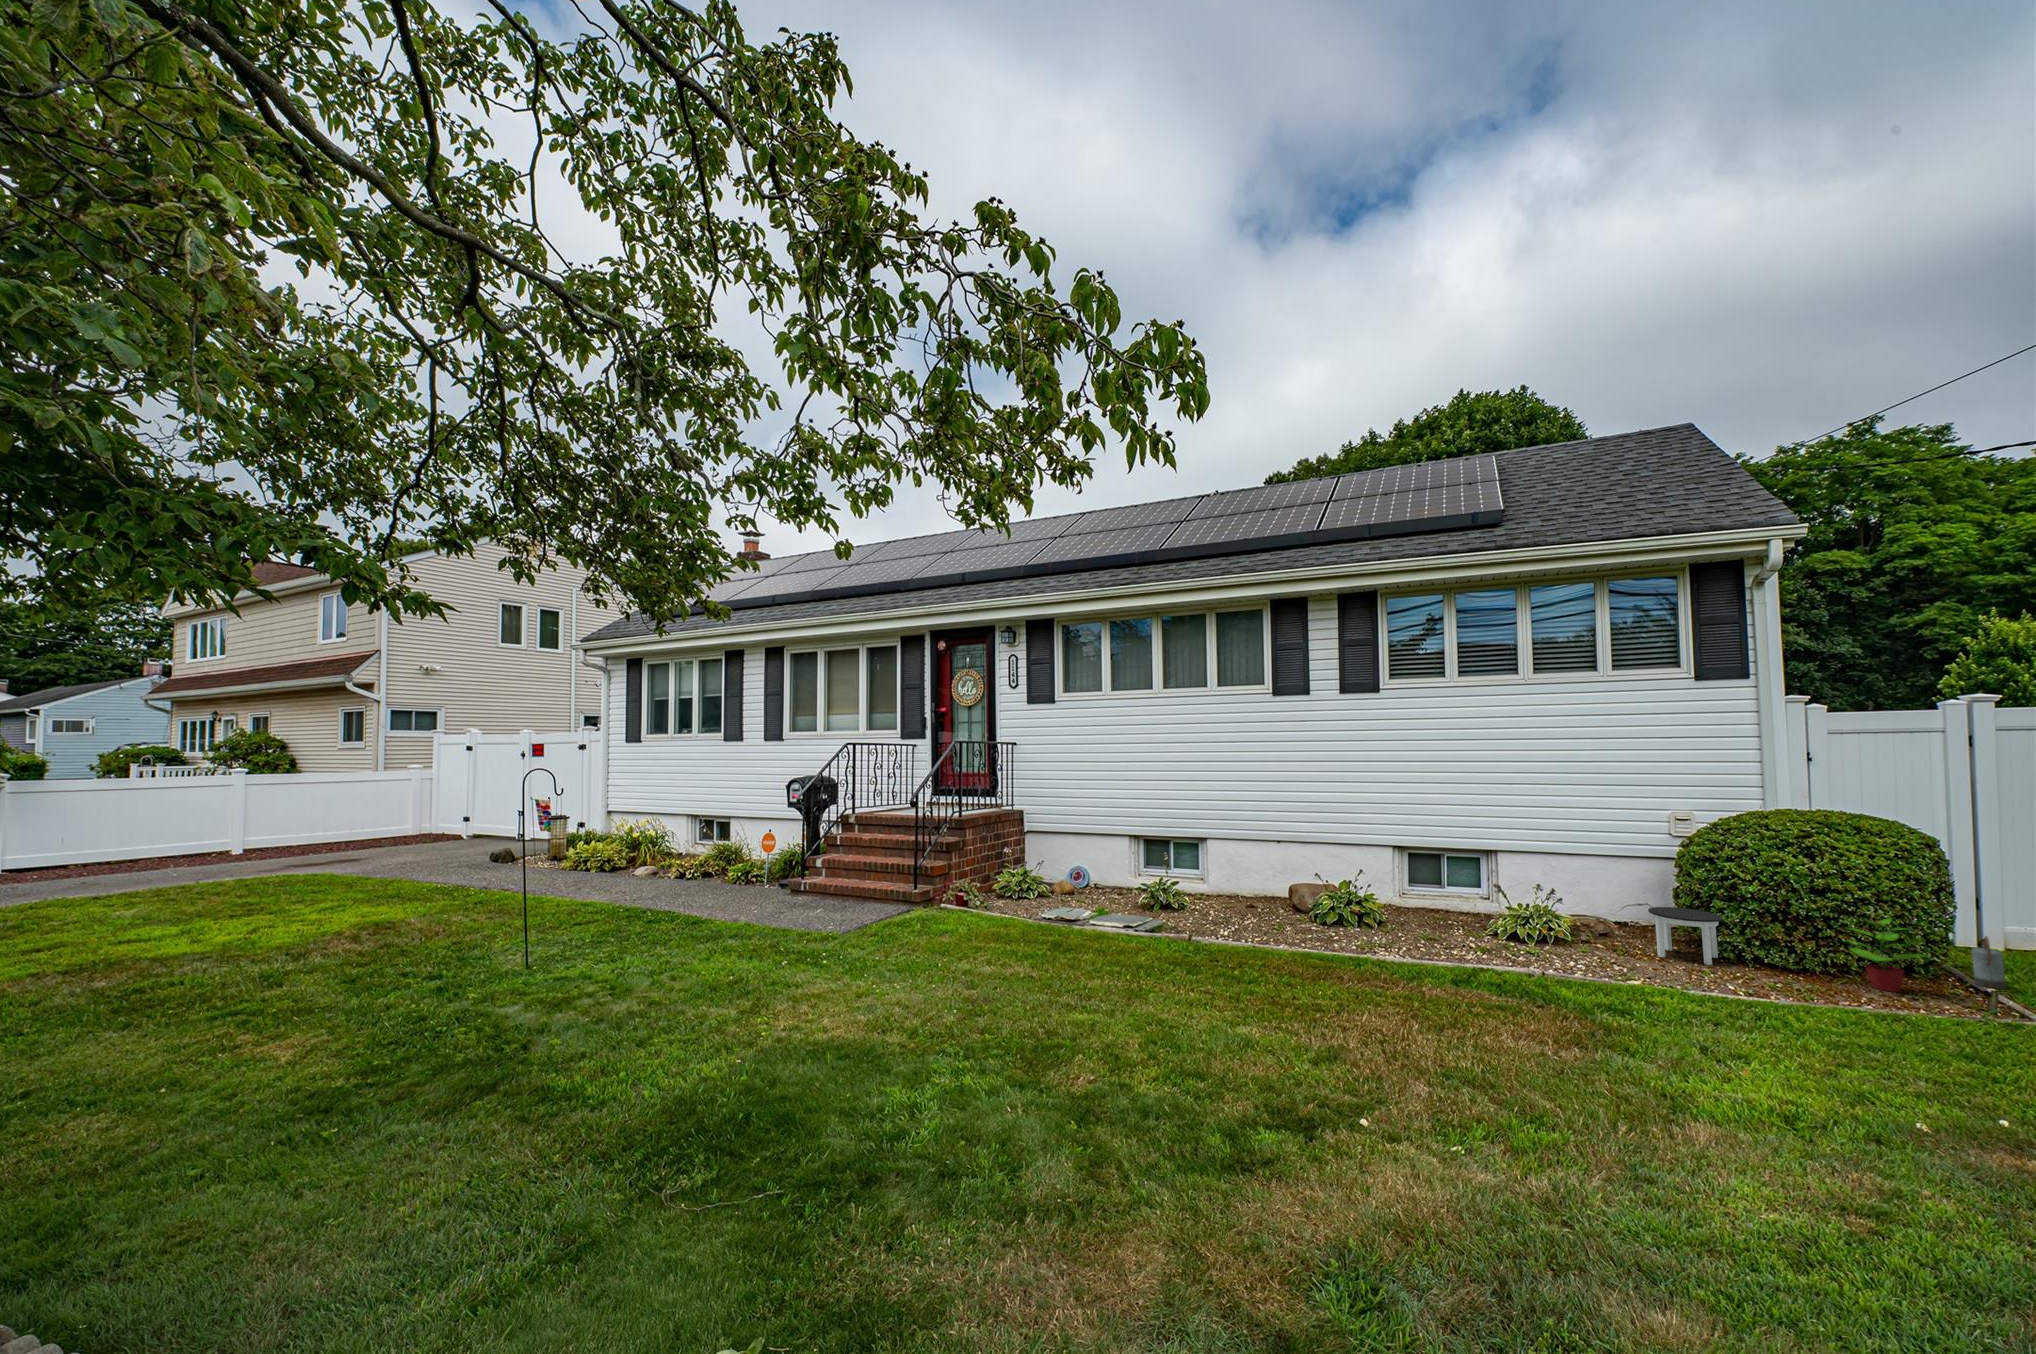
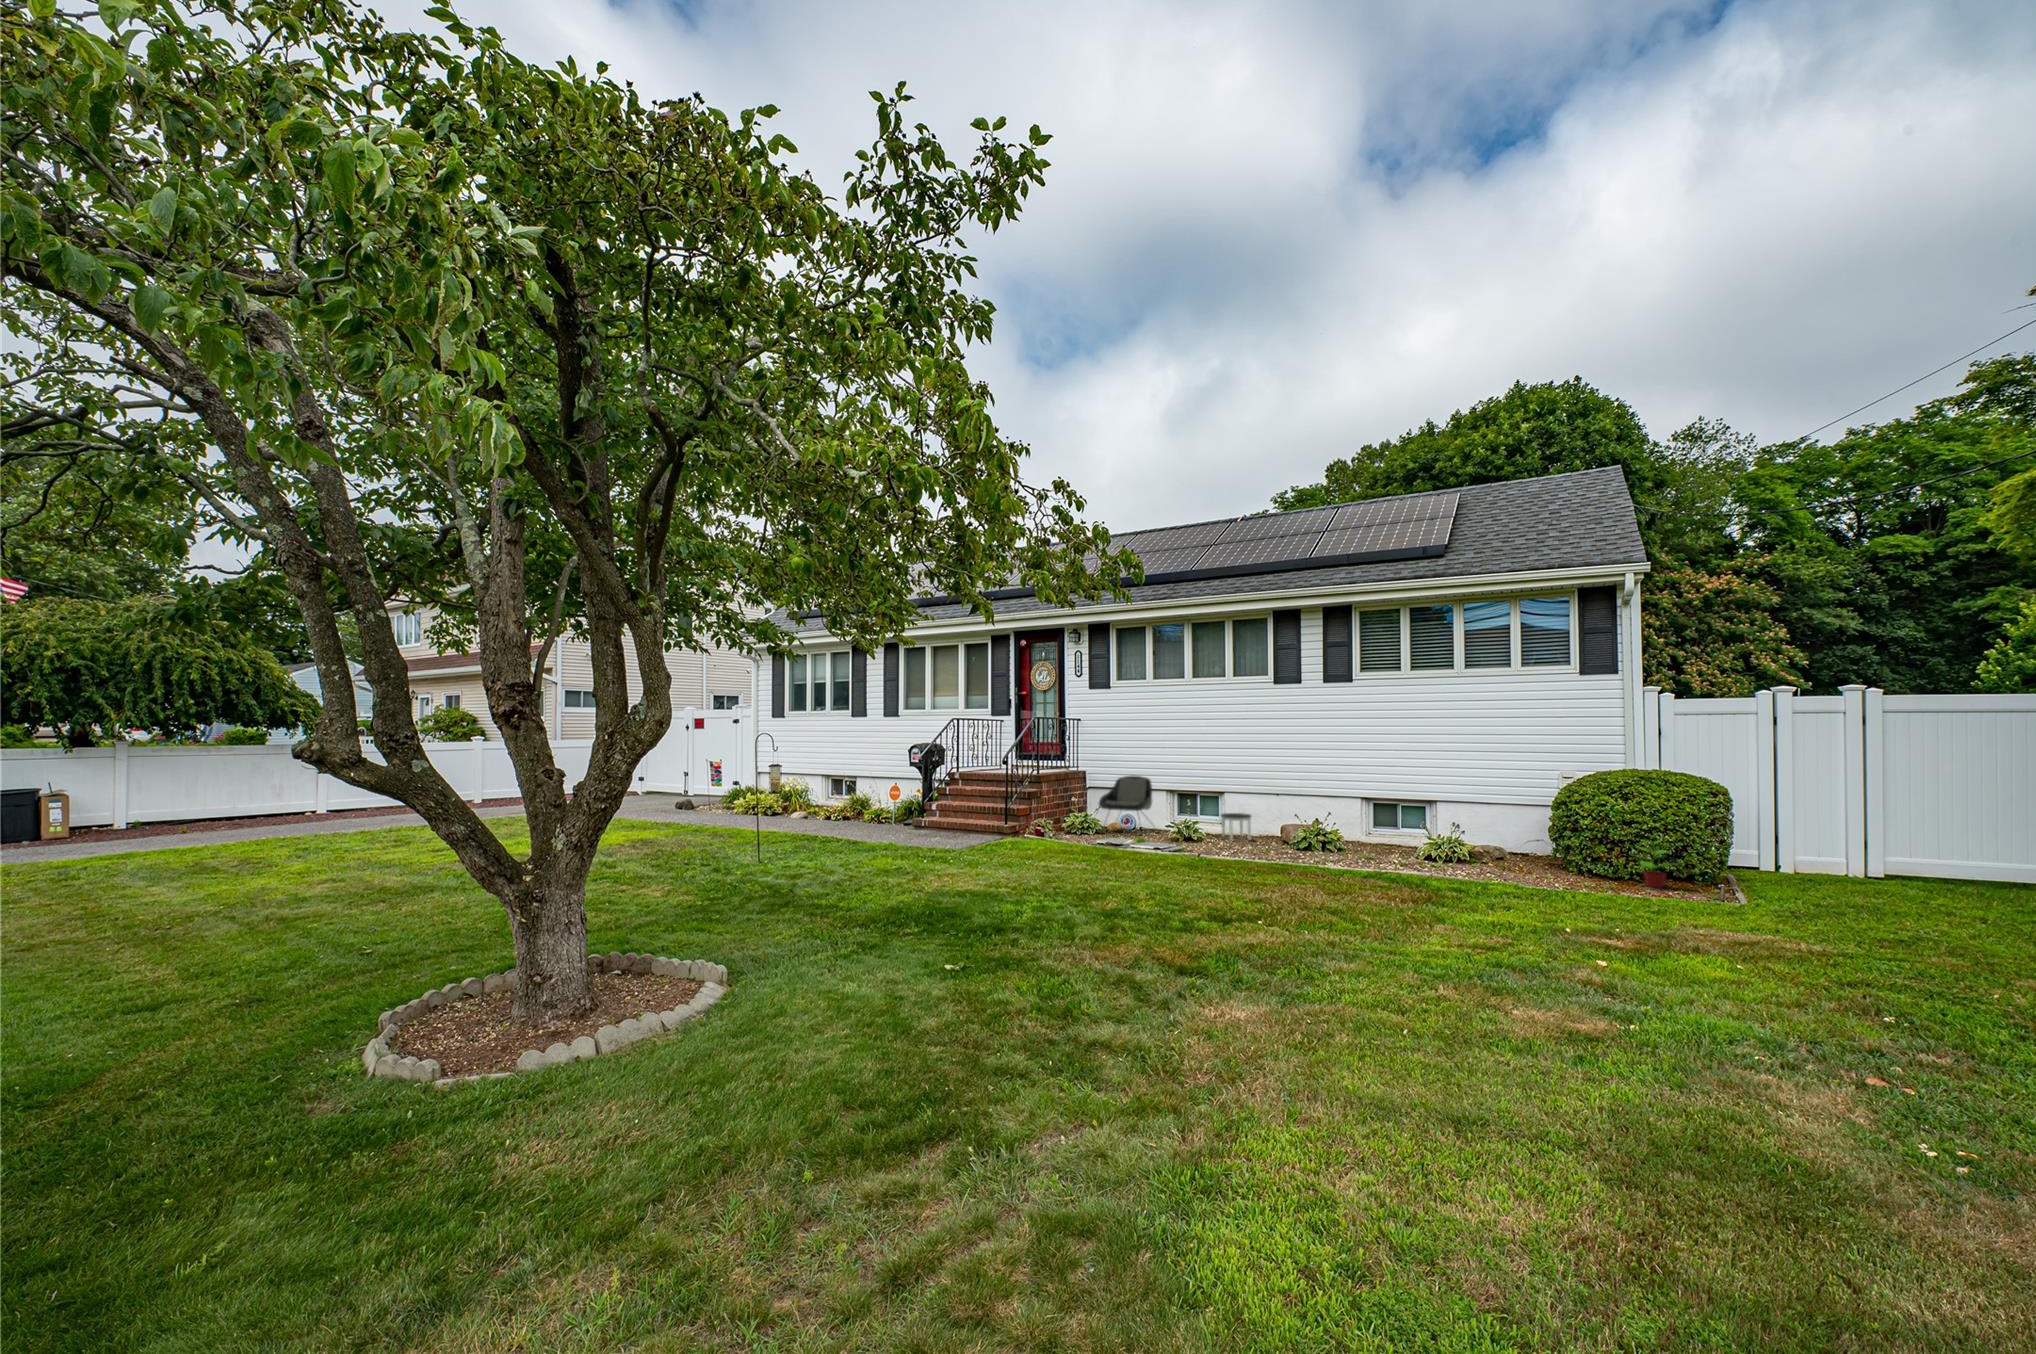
lounge chair: none [1043,817,1115,900] -> present [1099,776,1152,831]
round table: present [1648,907,1722,965] -> present [1221,813,1251,840]
watering can: present [1971,936,2006,989] -> none [1724,853,1743,888]

